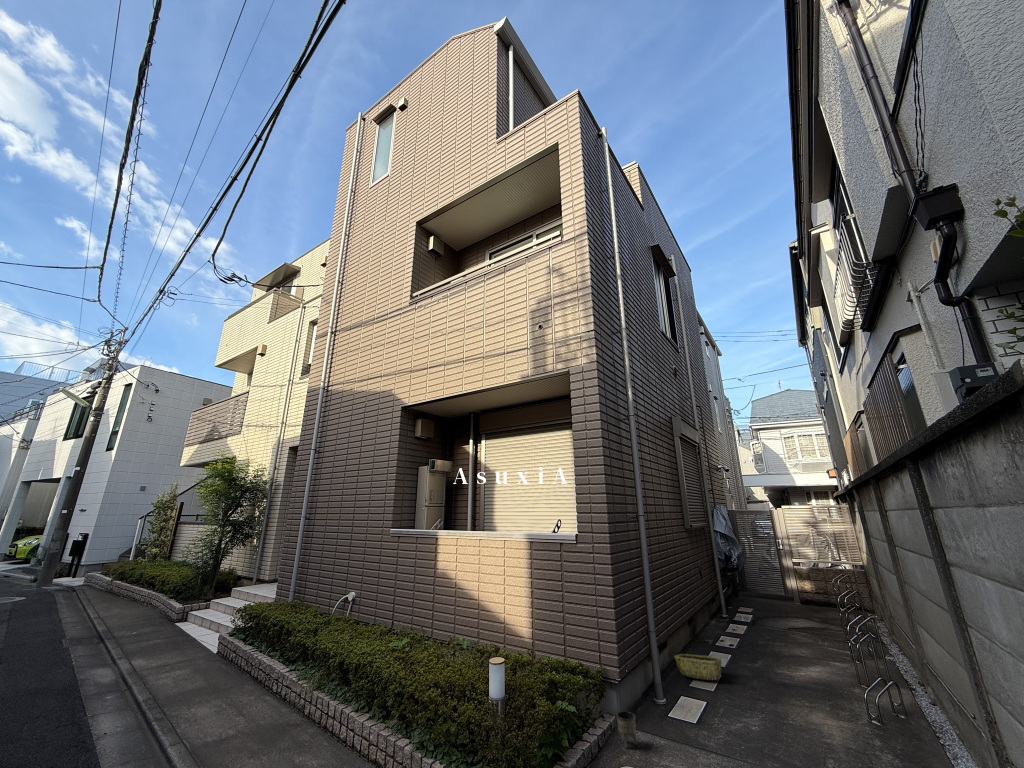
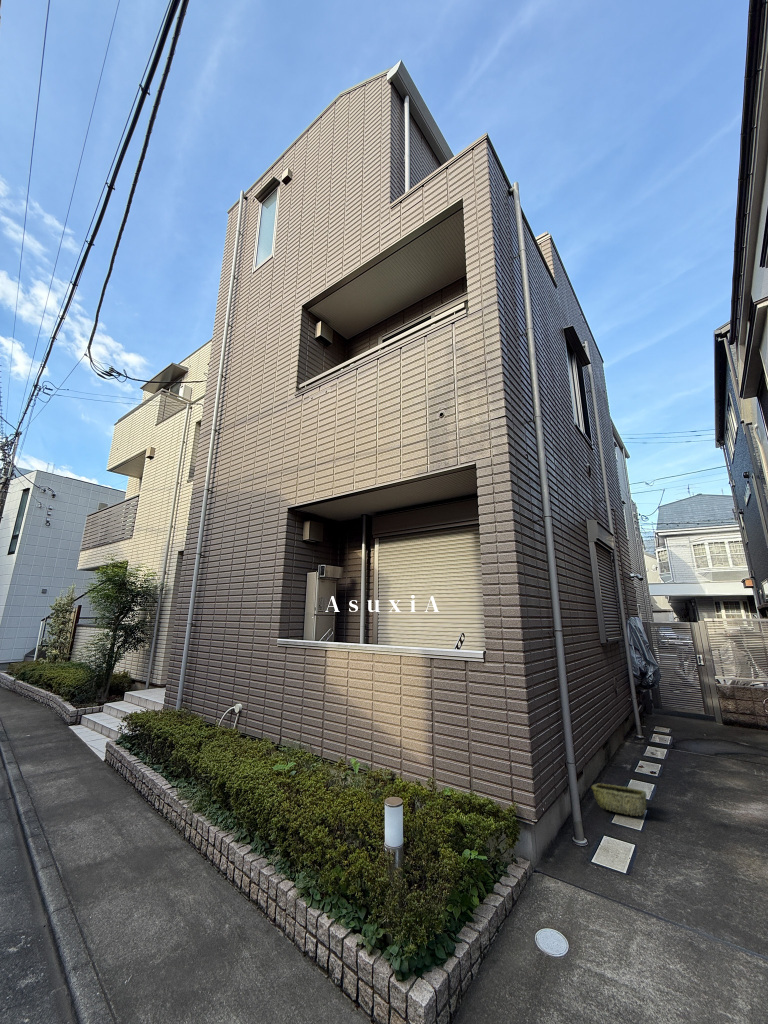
planter: present [617,711,636,748] -> none [533,857,556,902]

